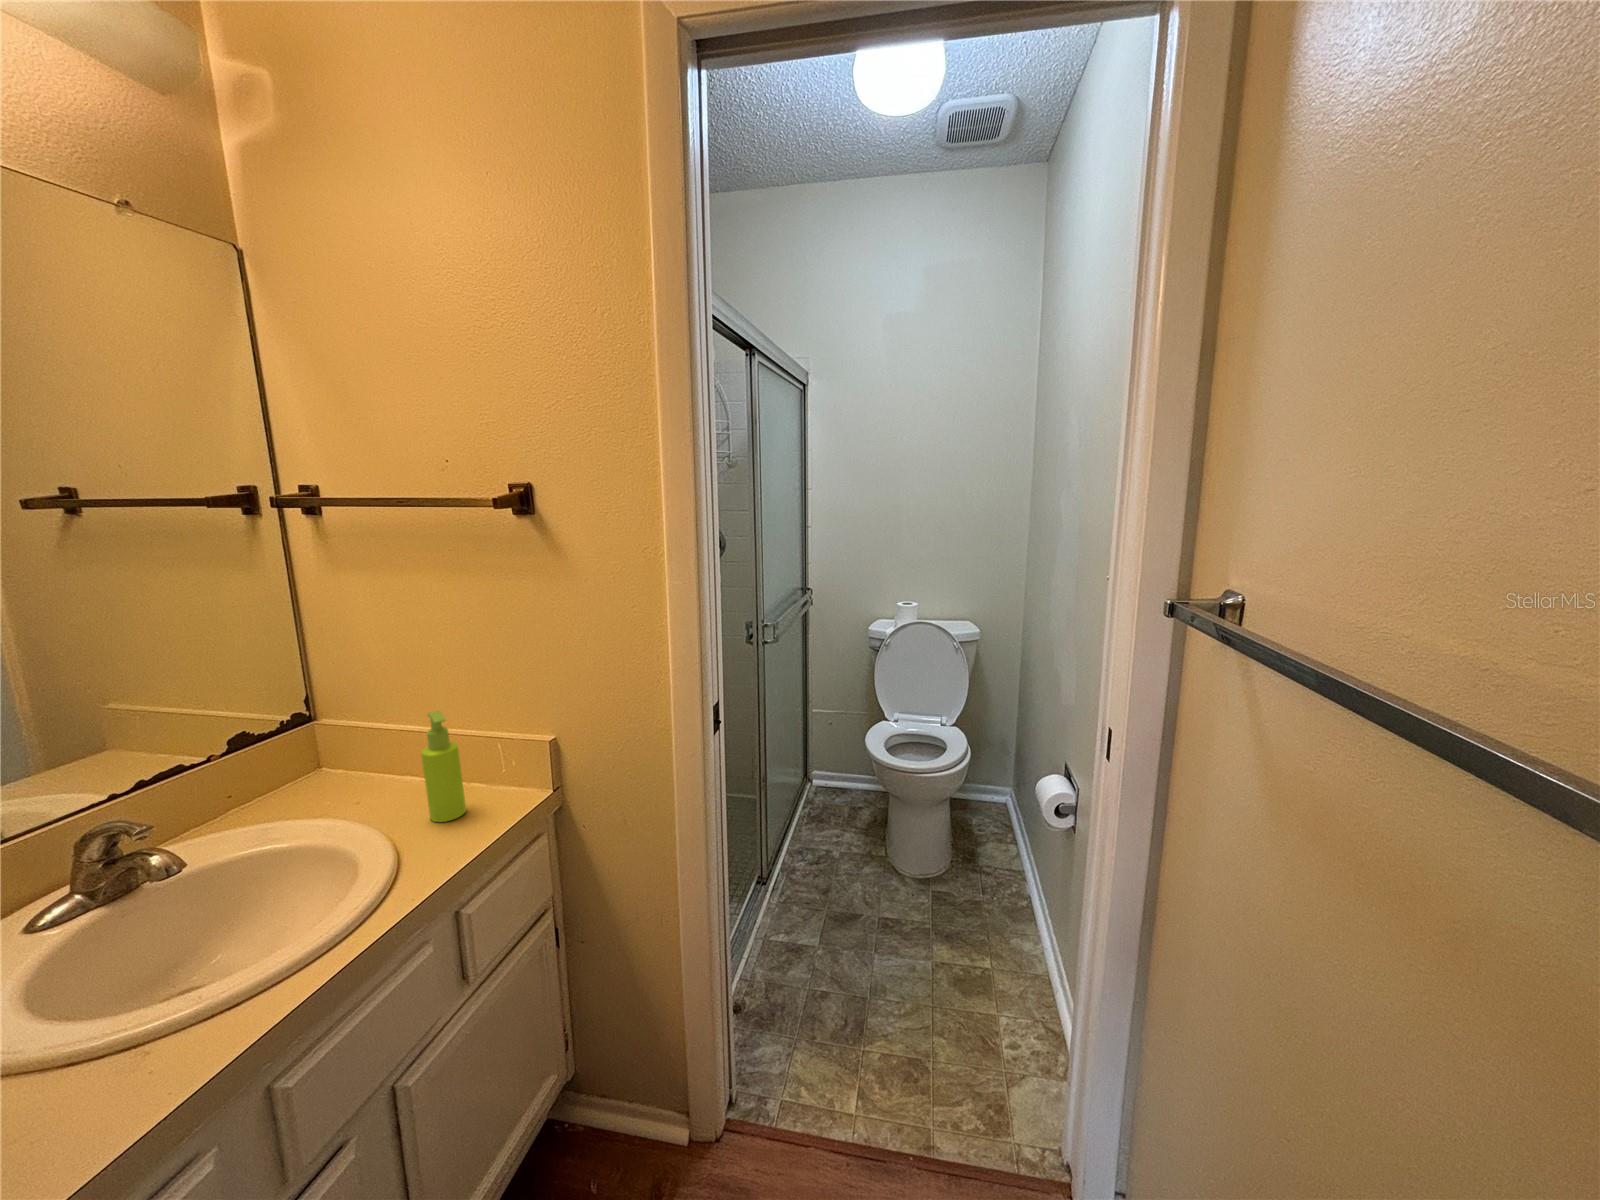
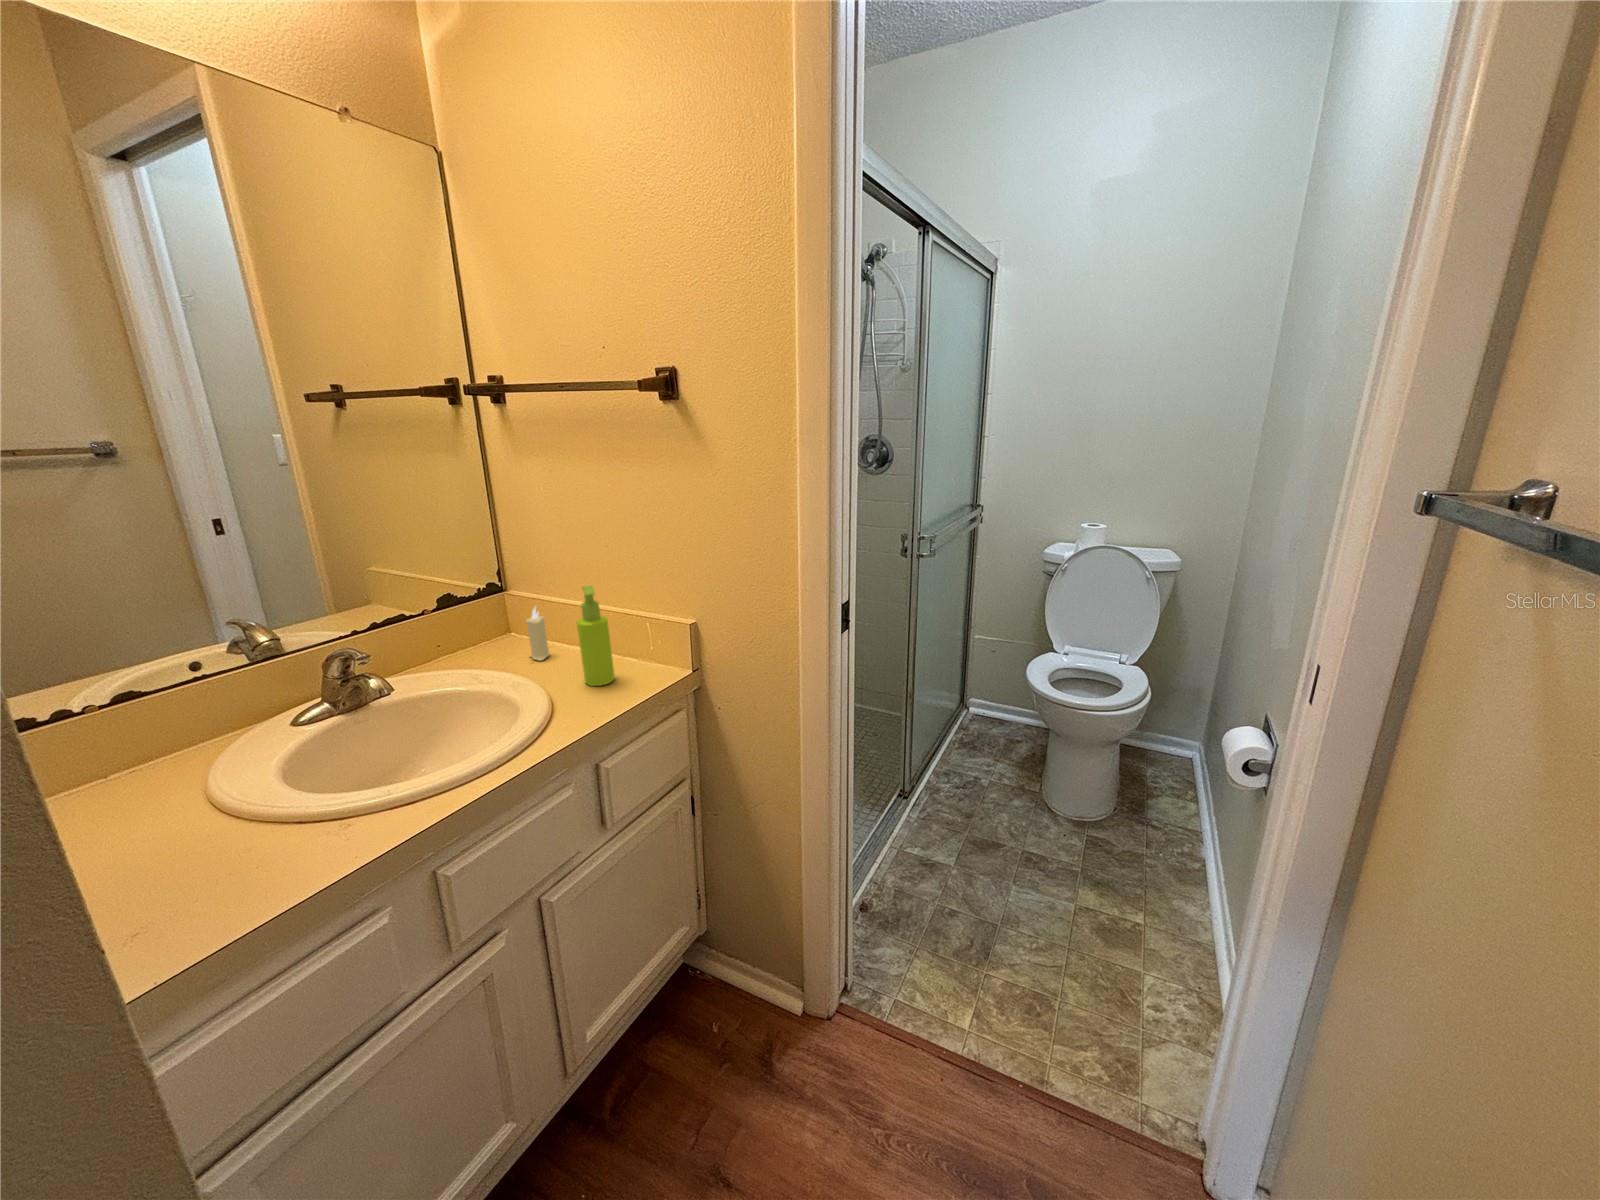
candle: none [349,737,378,800] -> present [526,607,549,660]

